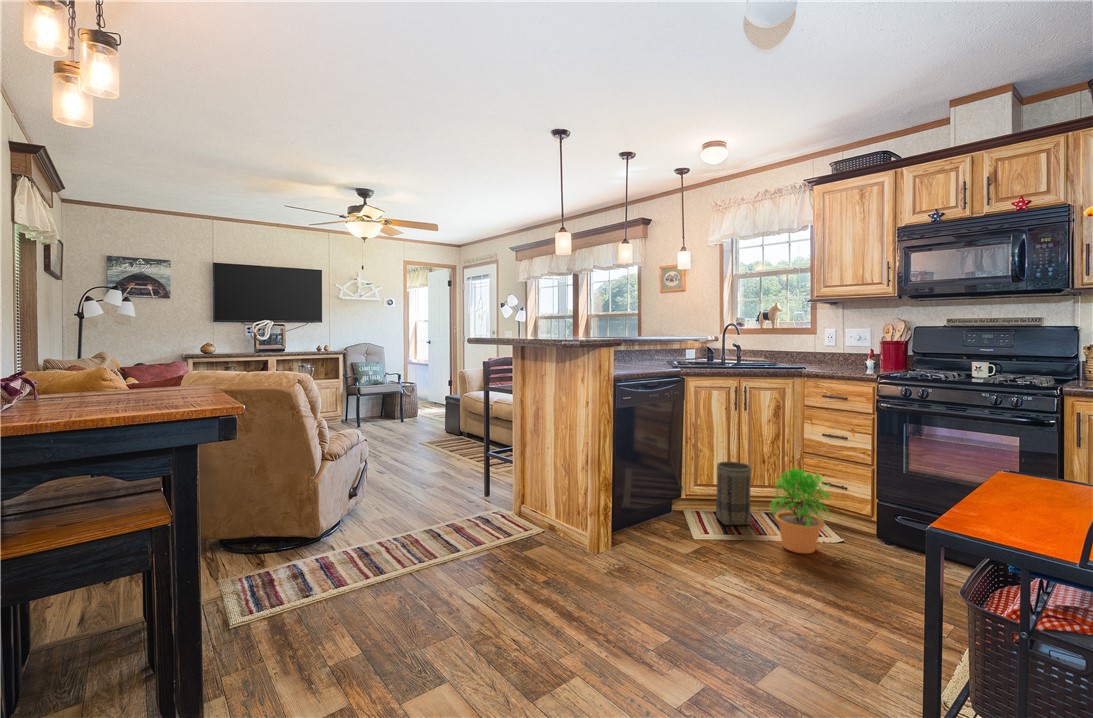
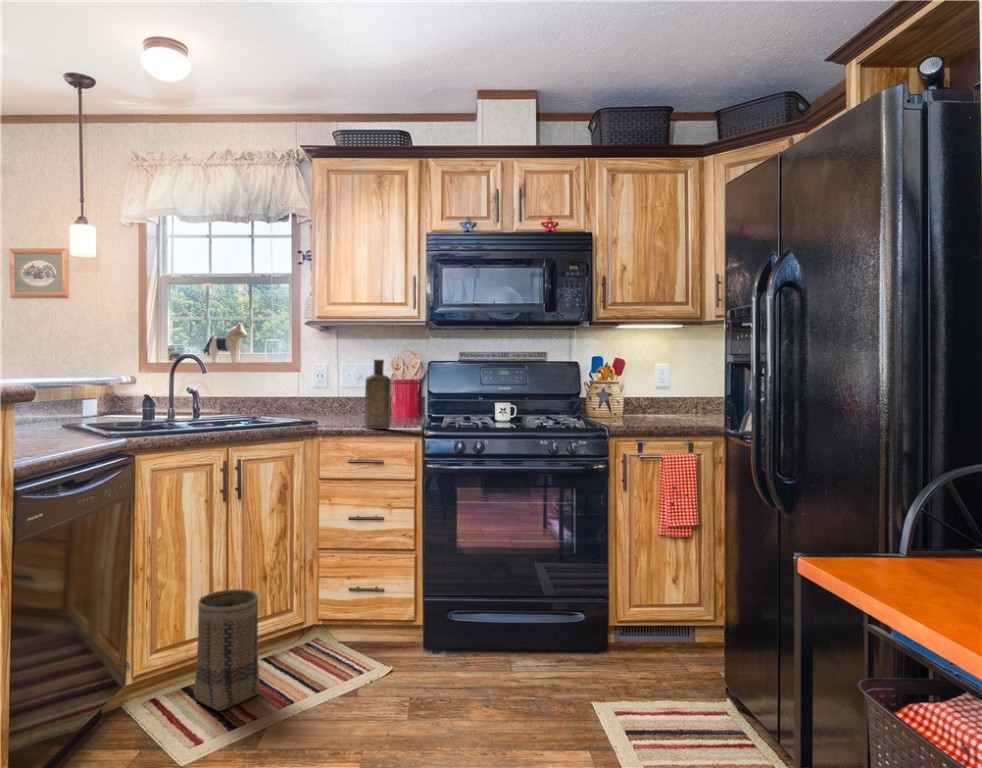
bottle: none [838,326,861,375] -> present [365,360,391,429]
potted plant: present [770,468,829,553] -> none [304,582,400,721]

